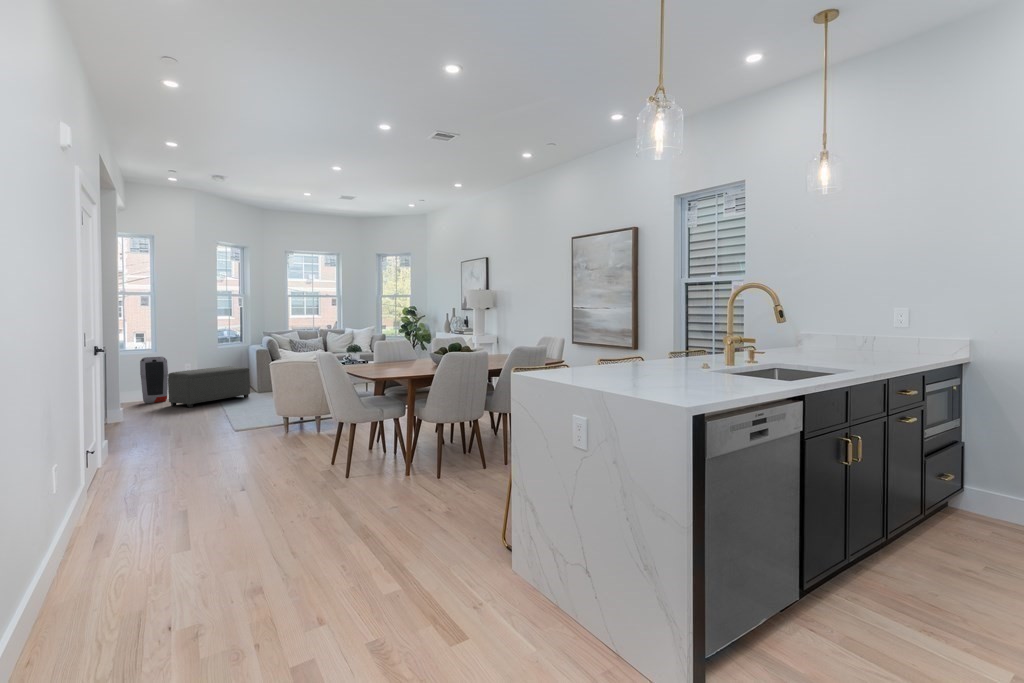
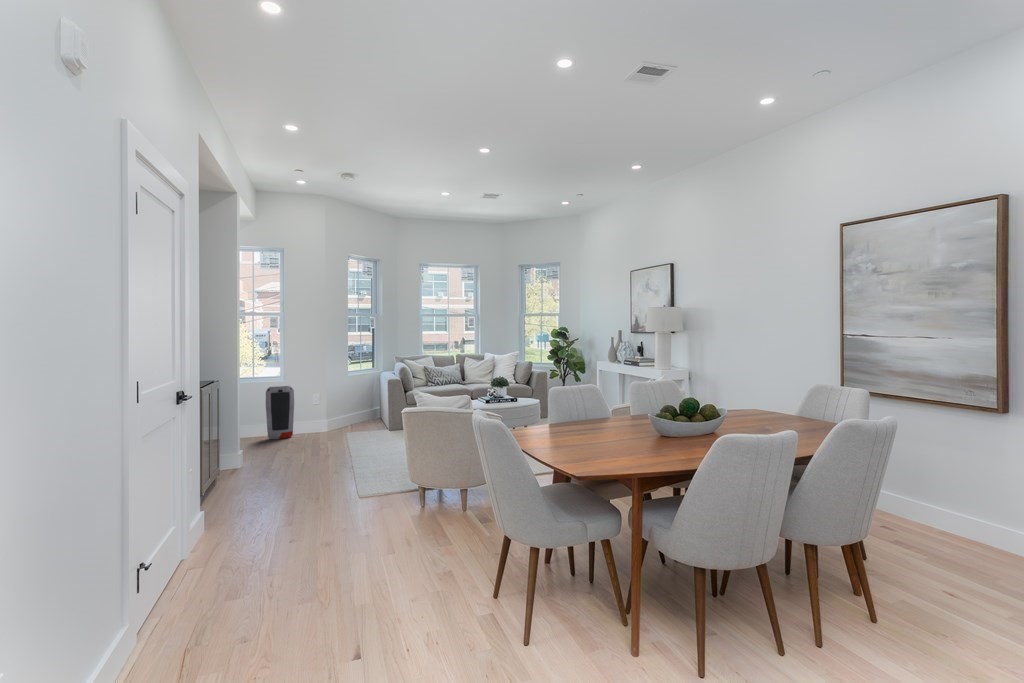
ottoman: present [168,366,250,408] -> none [293,398,380,449]

